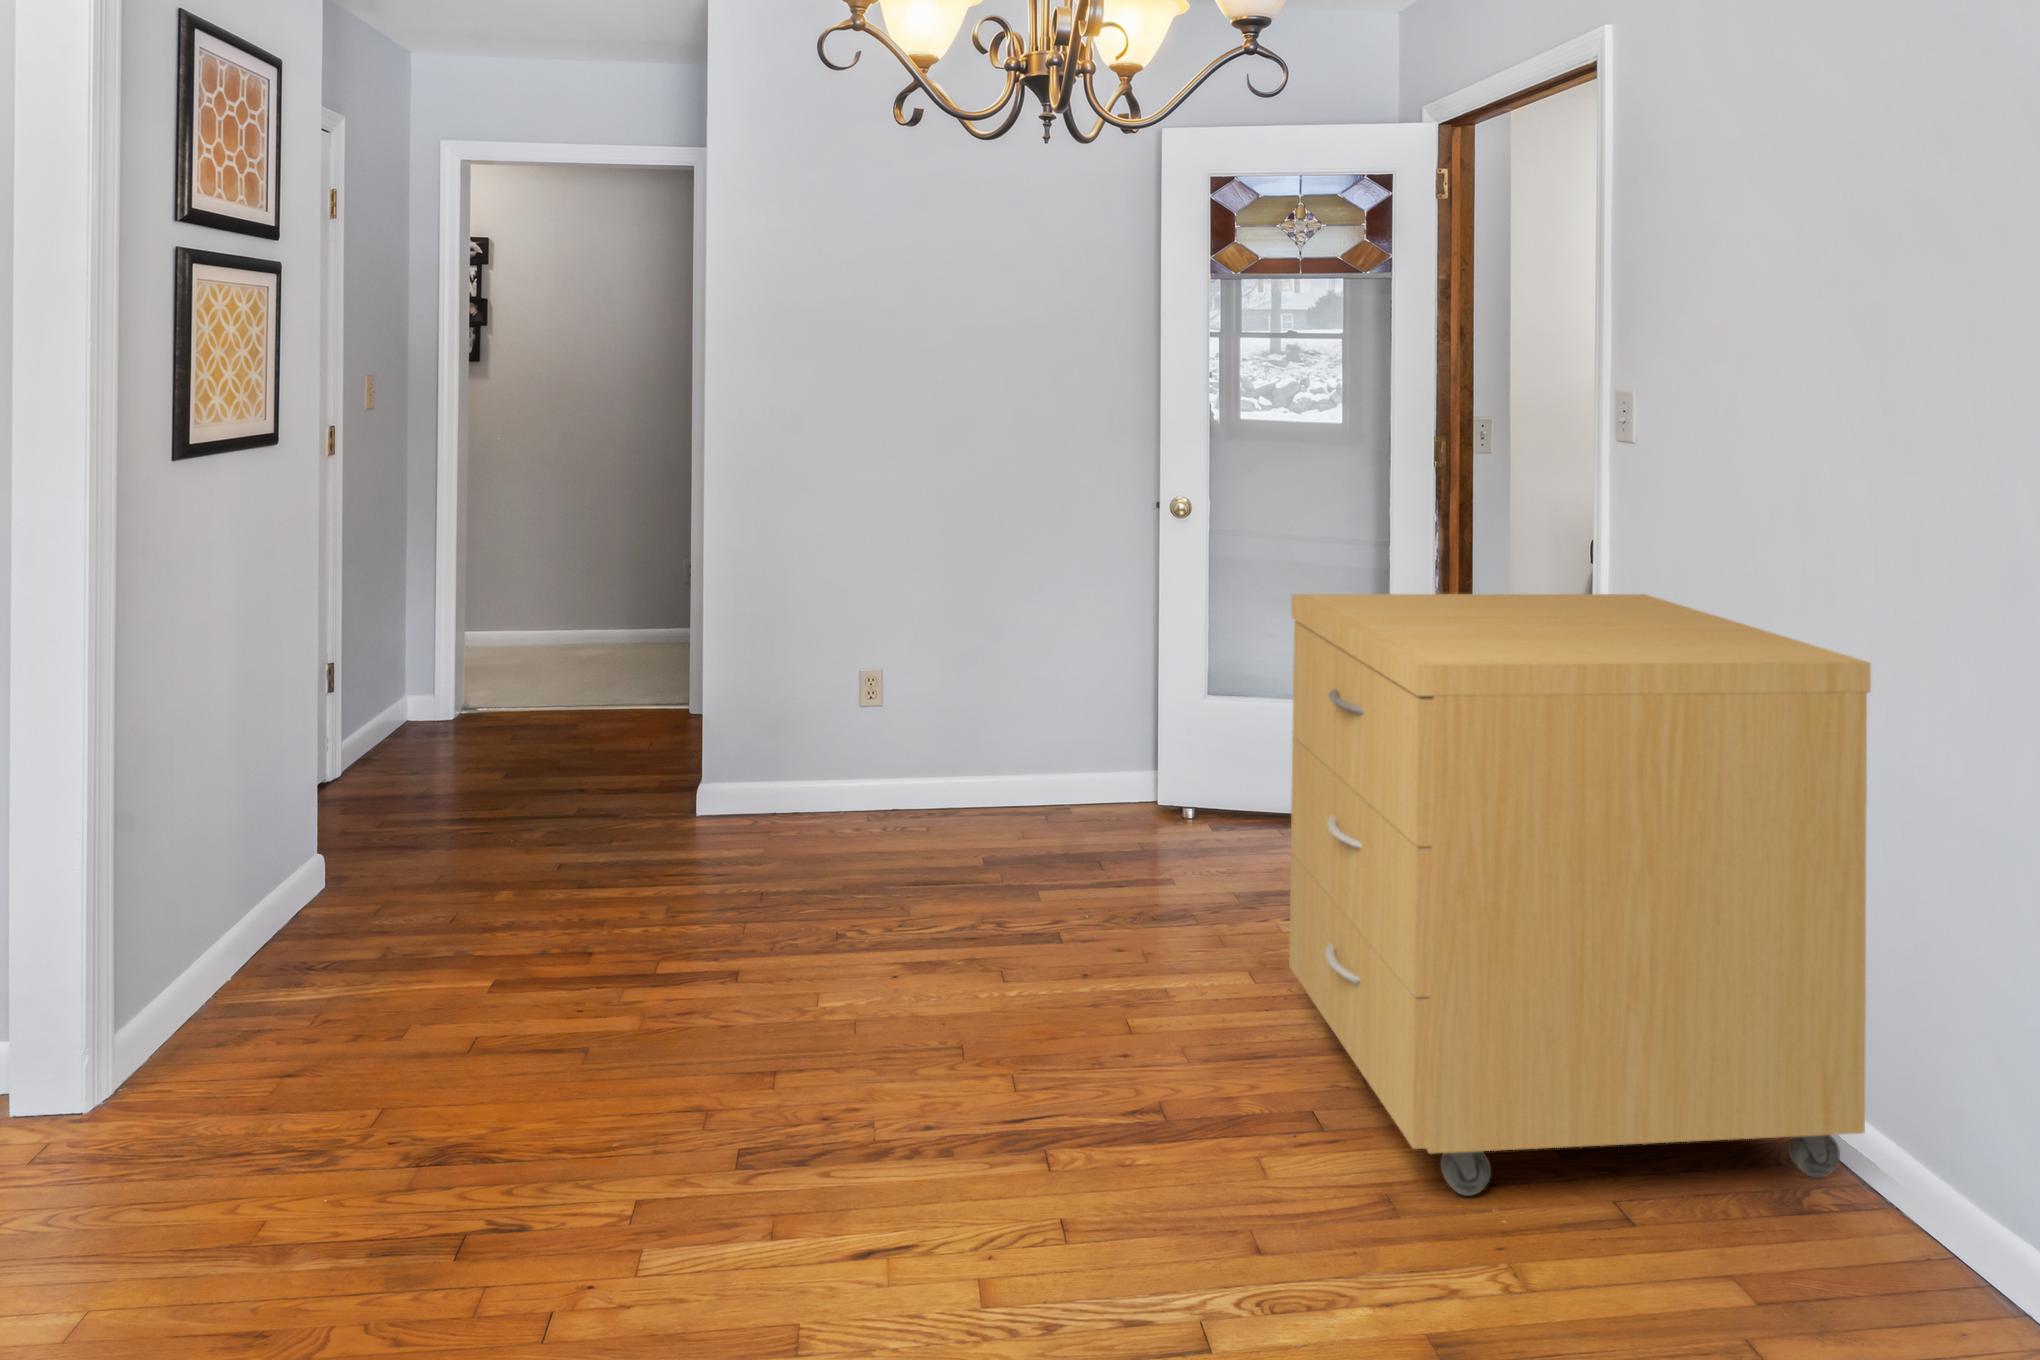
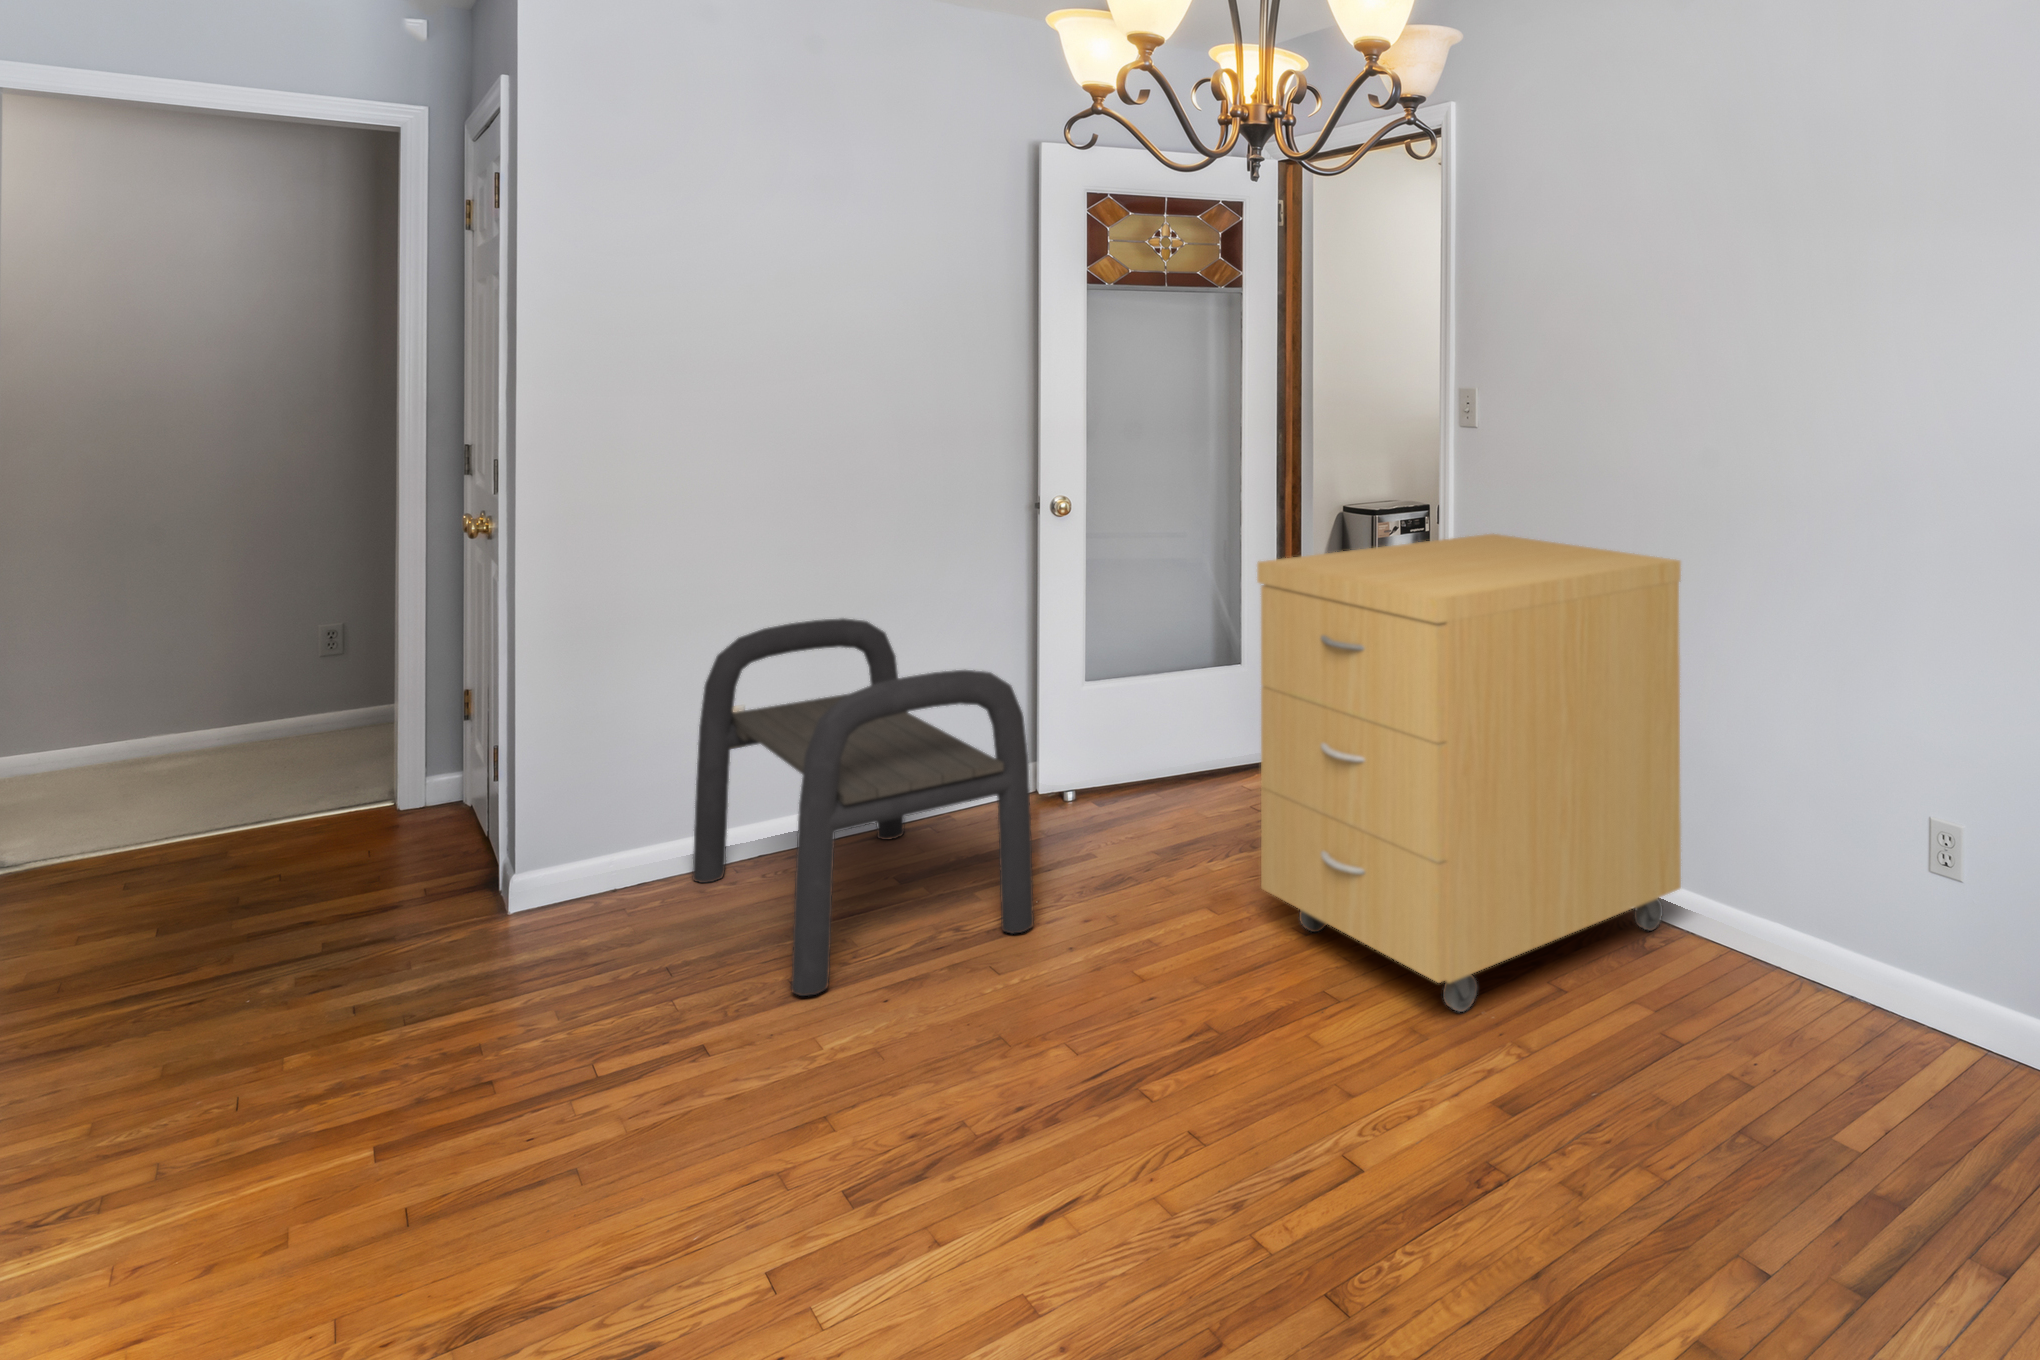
bench: none [830,601,1071,952] -> present [693,619,1034,996]

